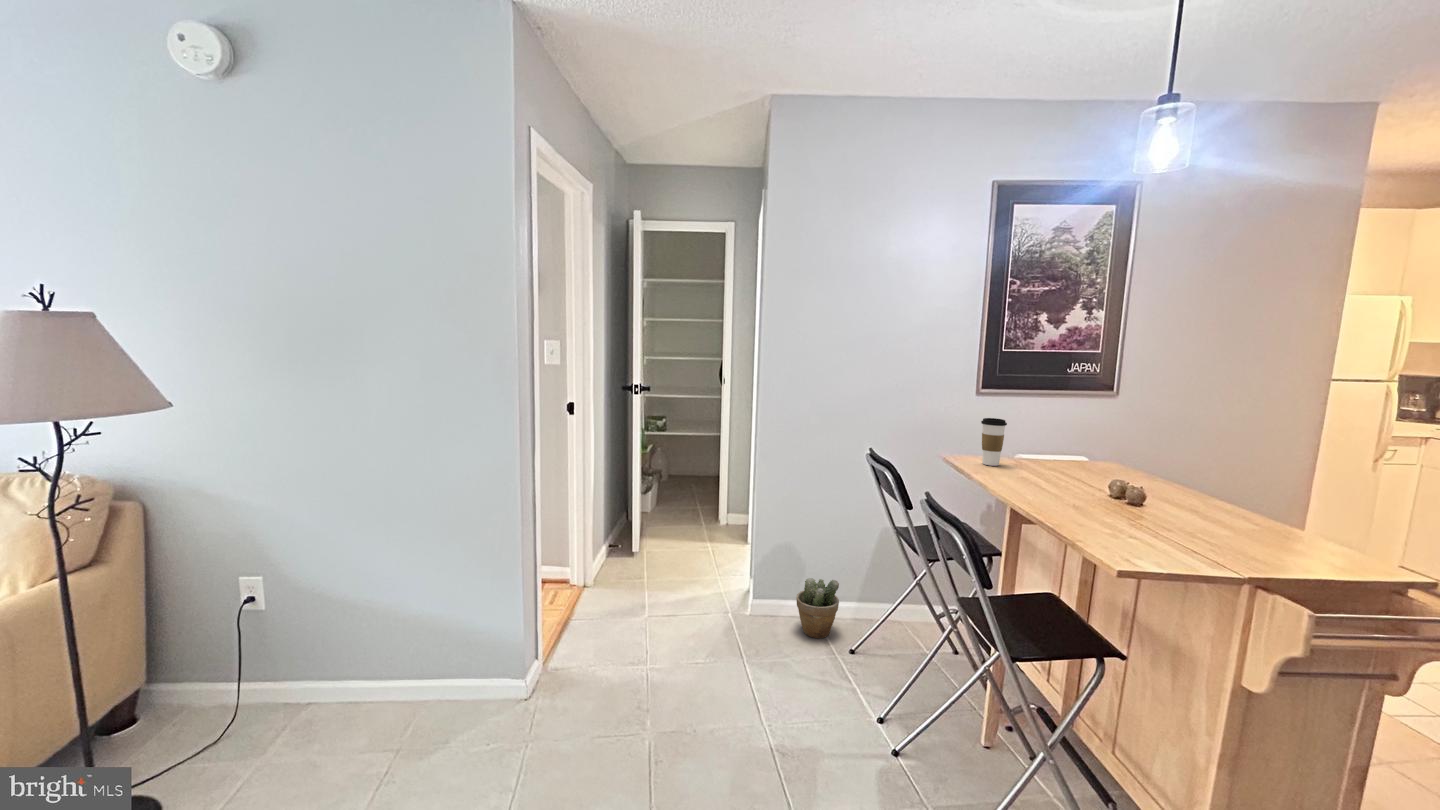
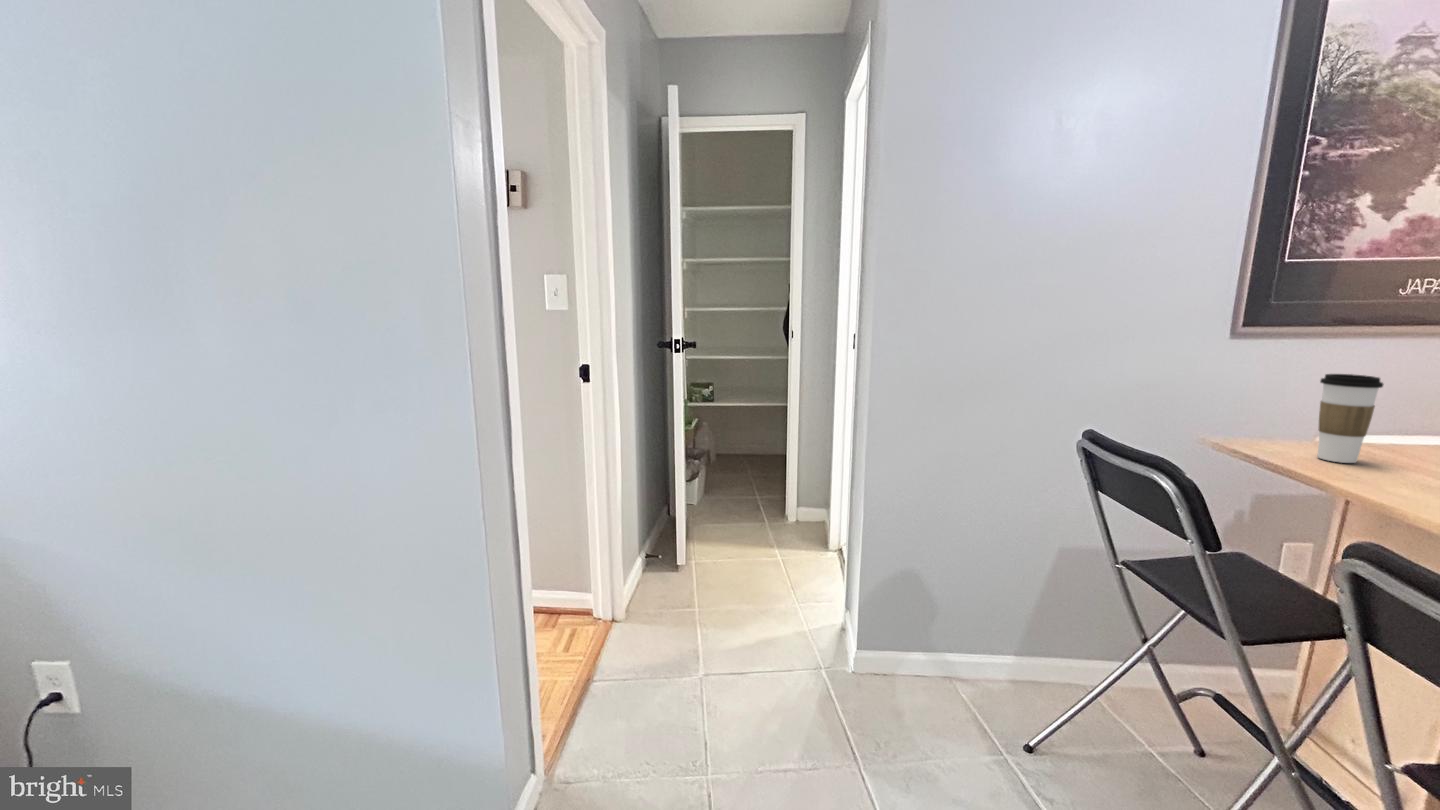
potted plant: present [796,578,839,638] -> none [930,628,1002,721]

